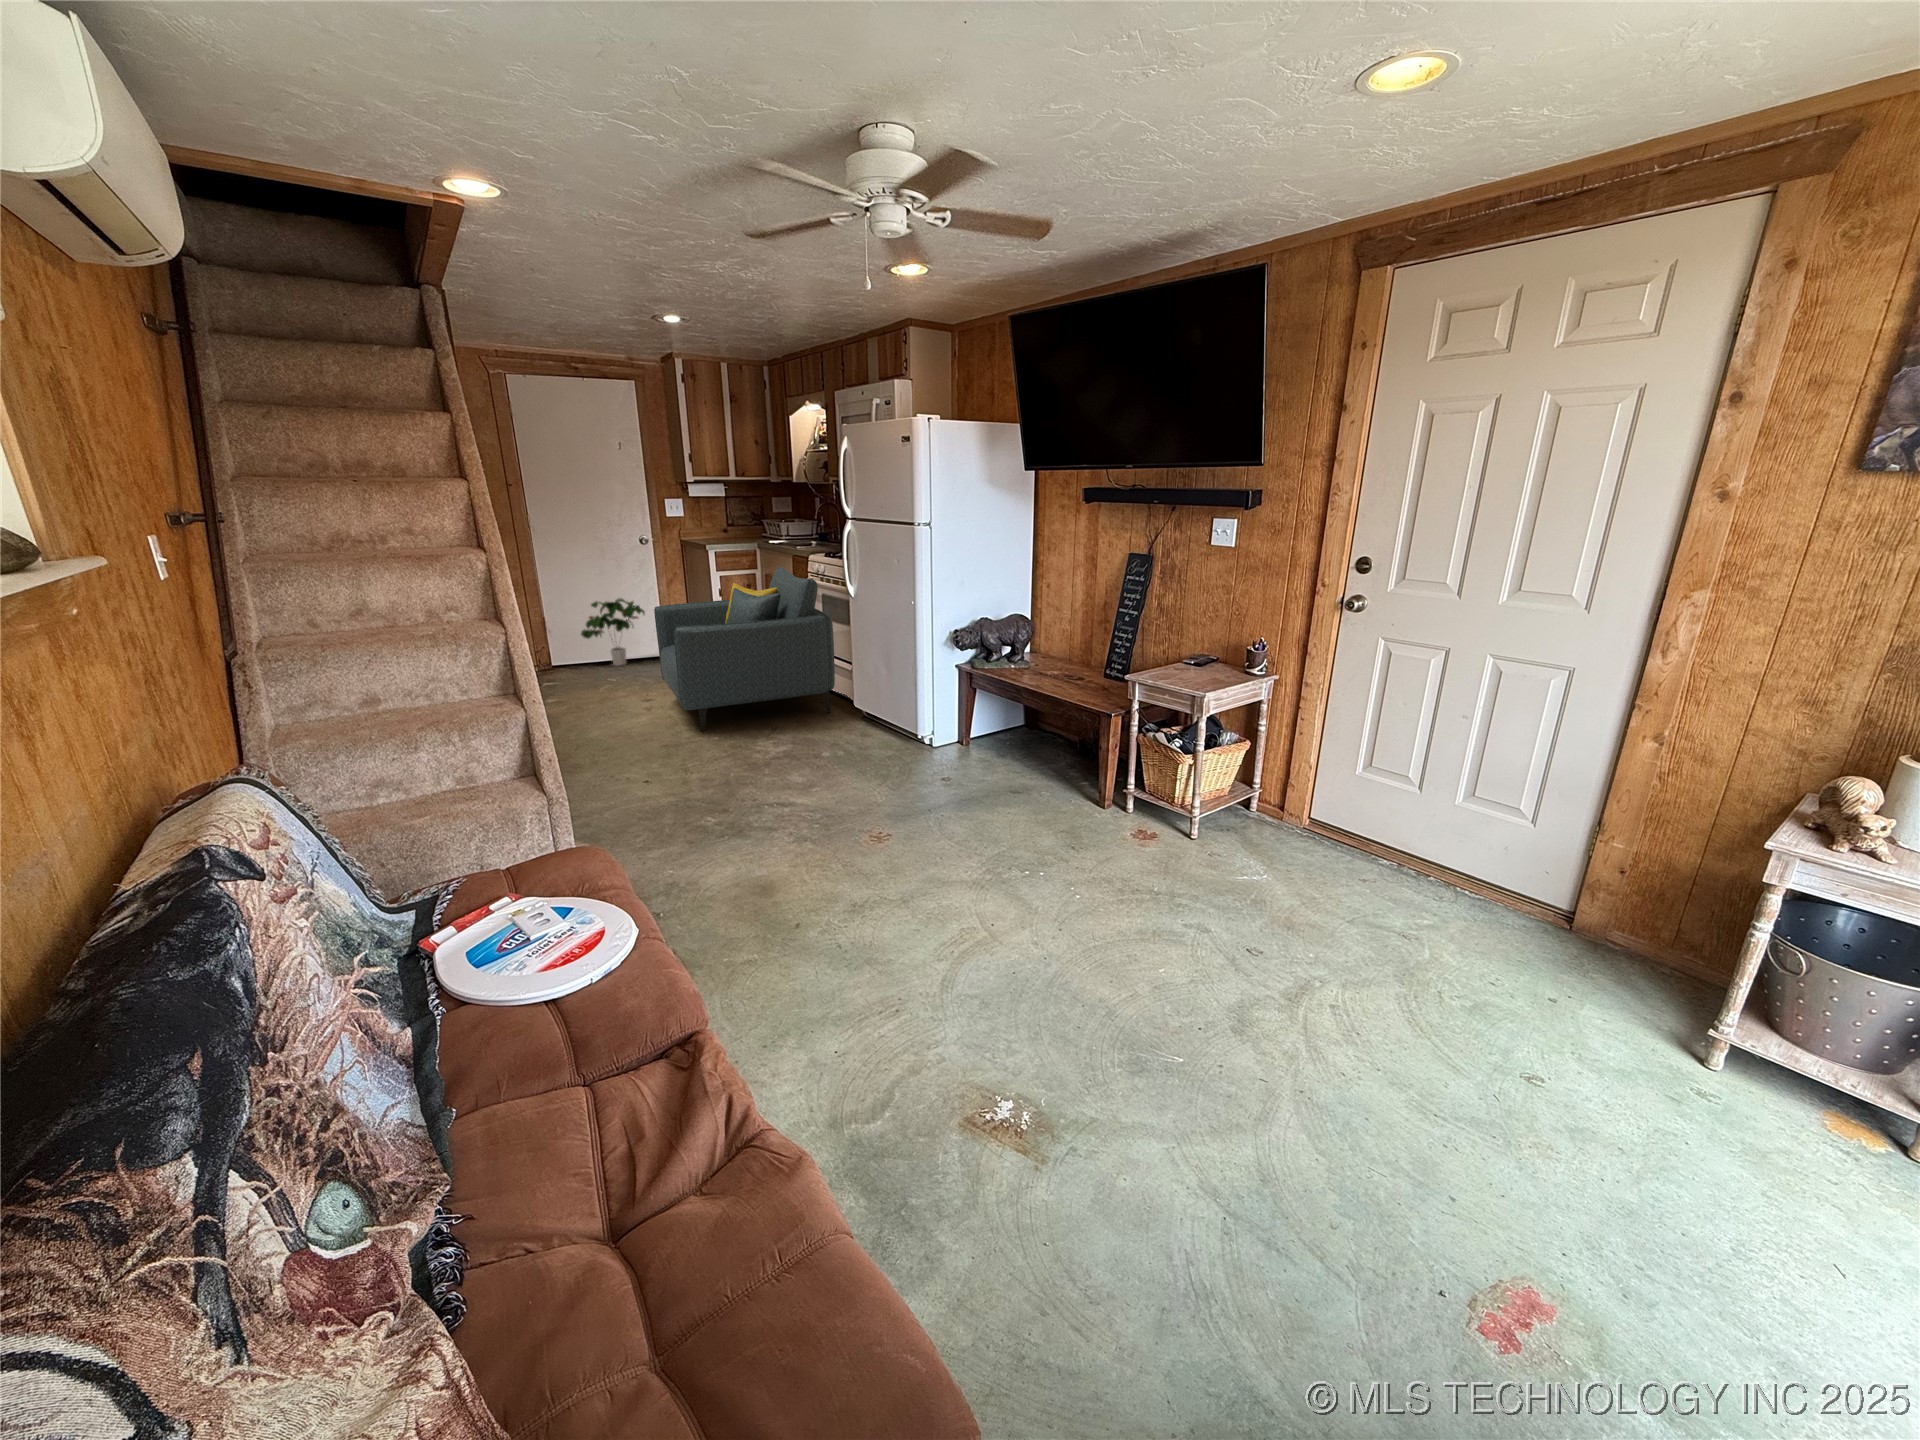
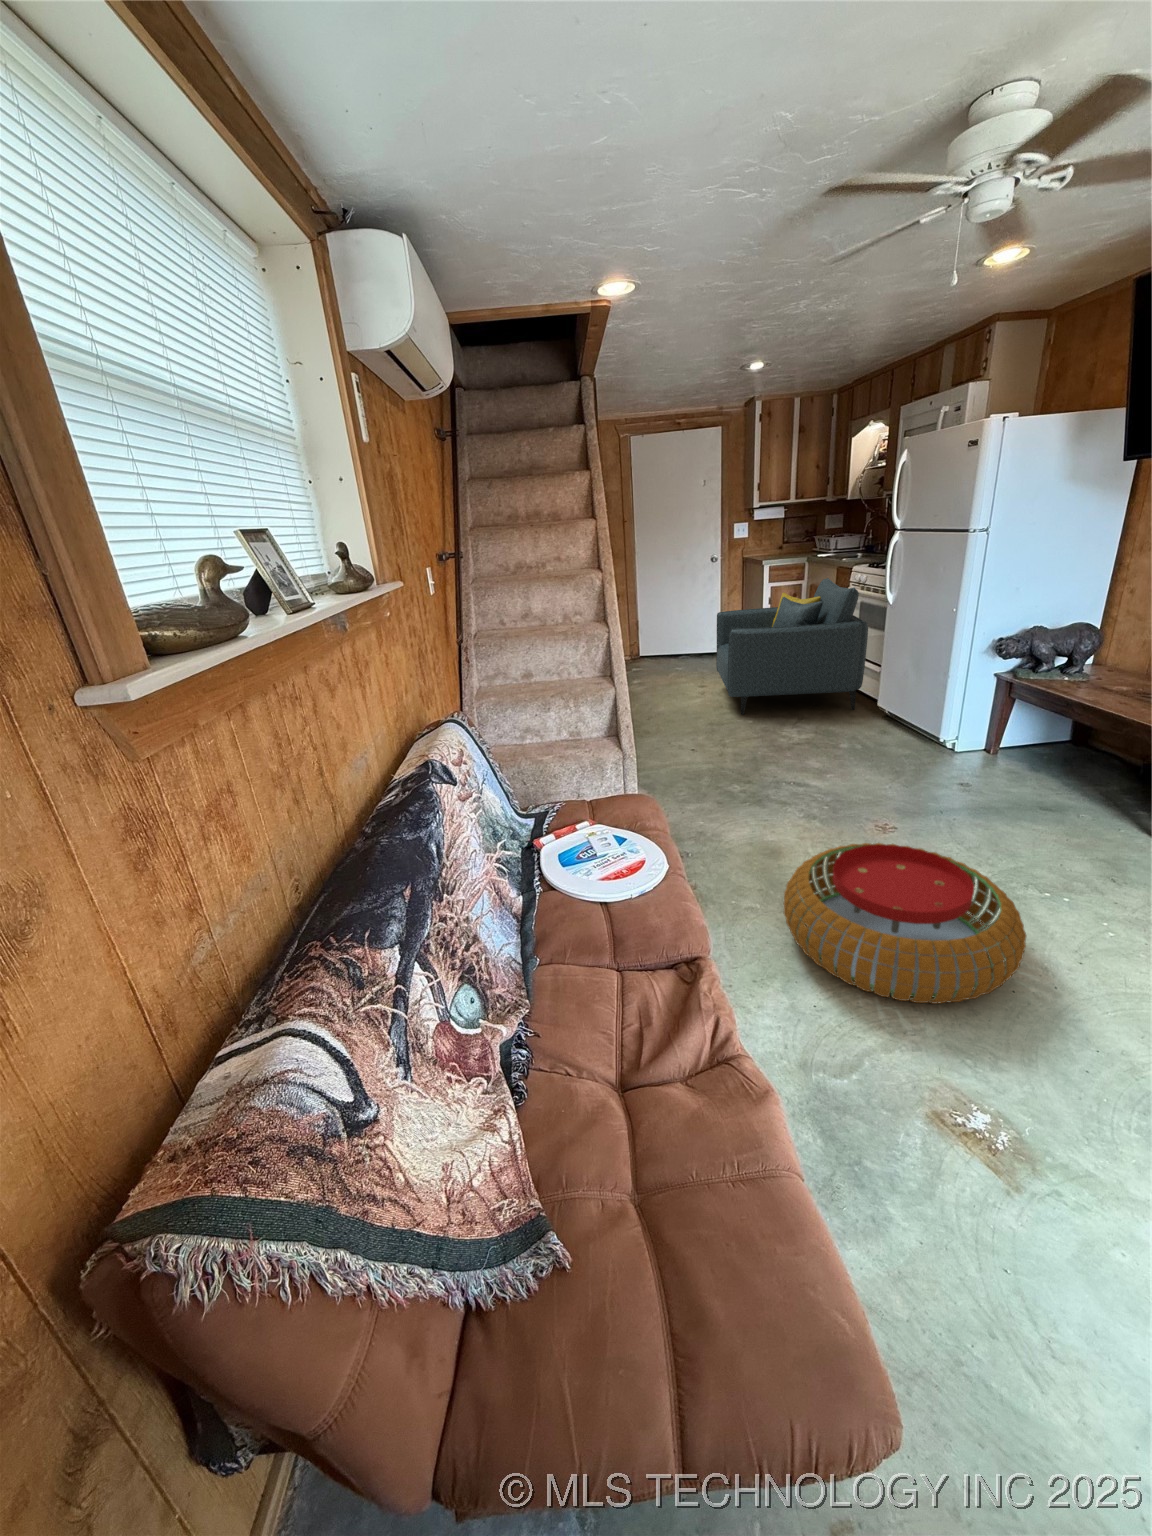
potted plant: present [581,598,645,666] -> none [663,606,710,658]
pouf: none [783,852,1019,1020] -> present [784,843,1026,1004]

